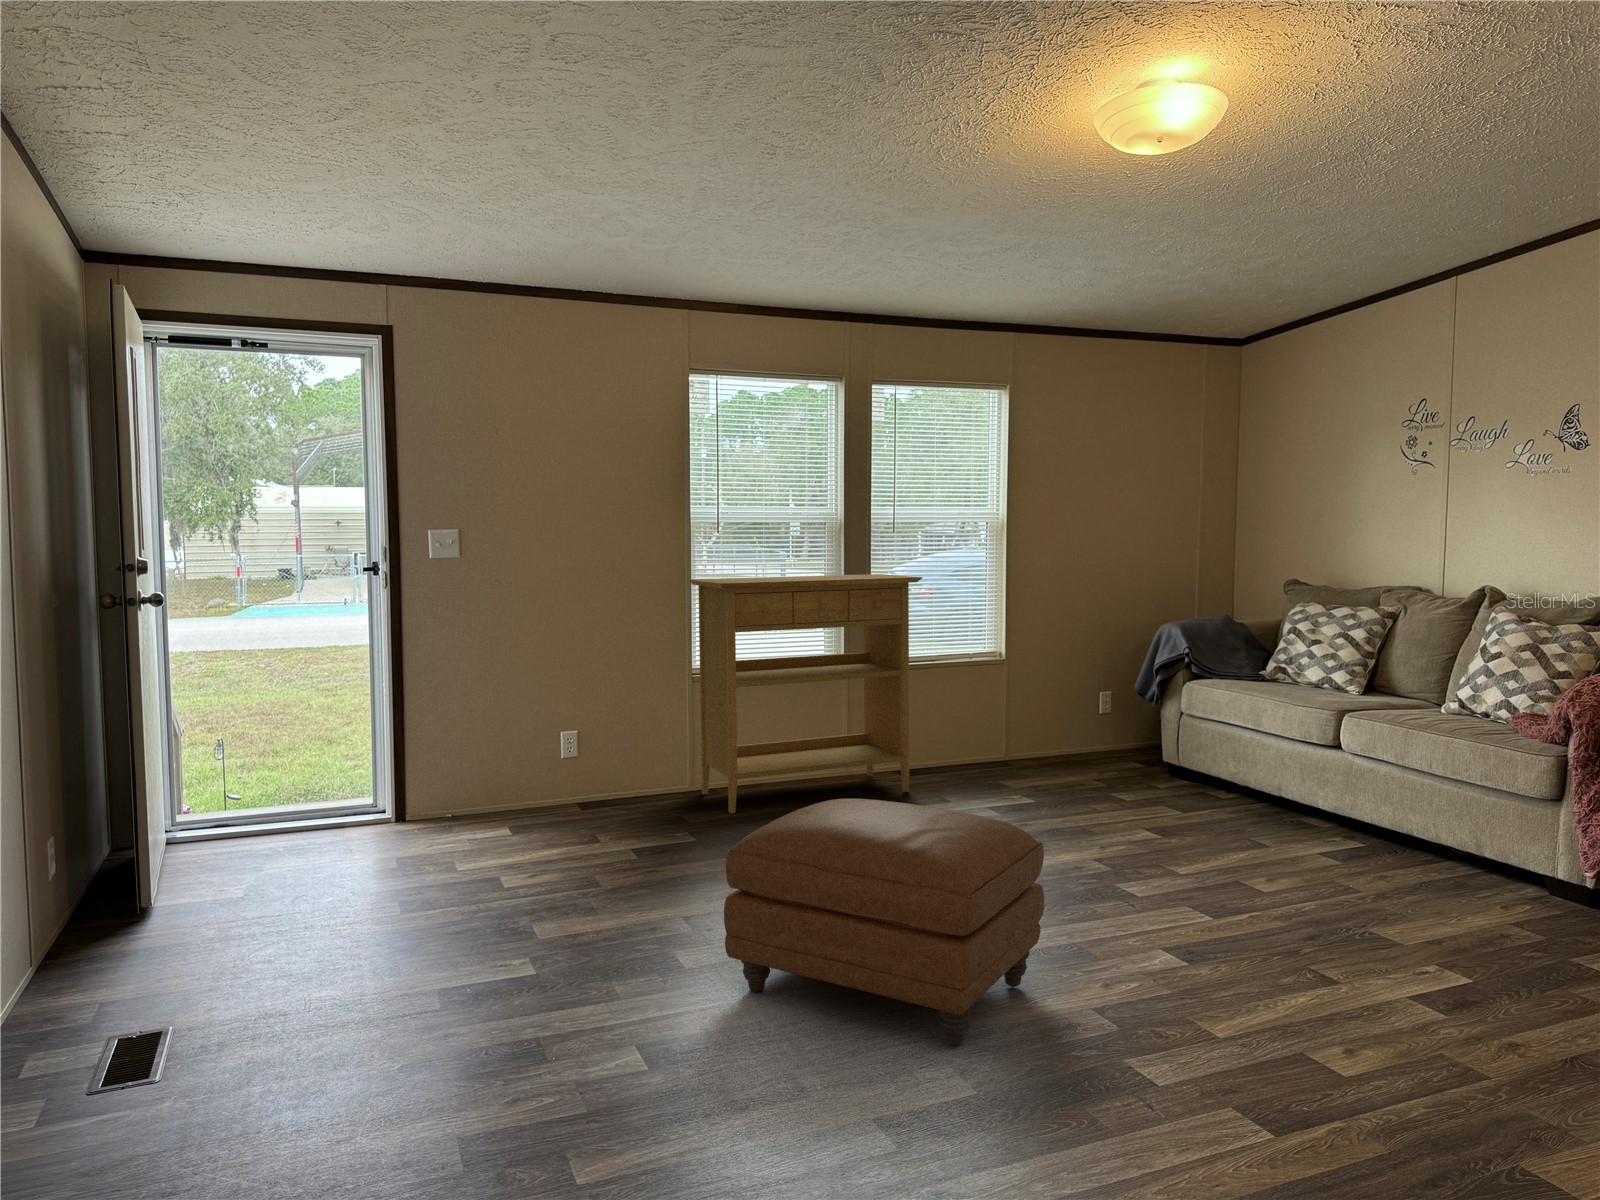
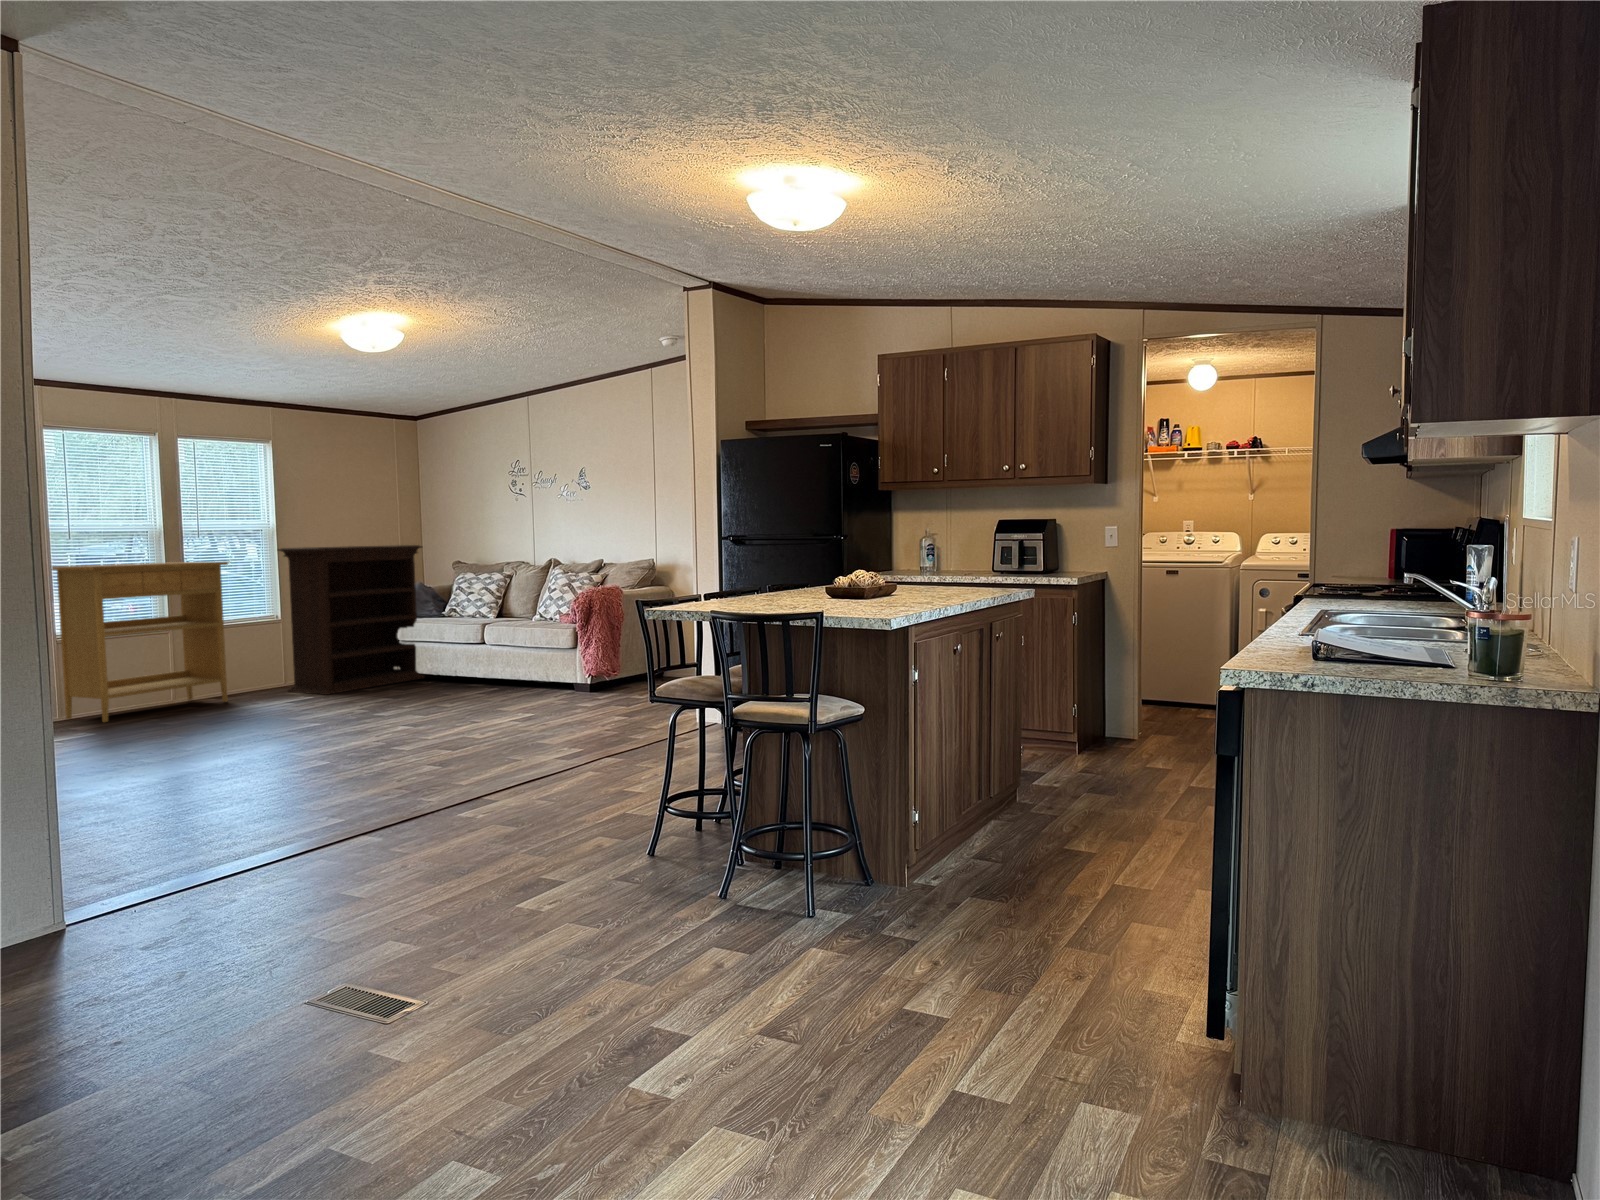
bookshelf: none [998,552,1232,800] -> present [278,545,425,695]
ottoman: present [724,799,1044,1045] -> none [194,662,358,760]

